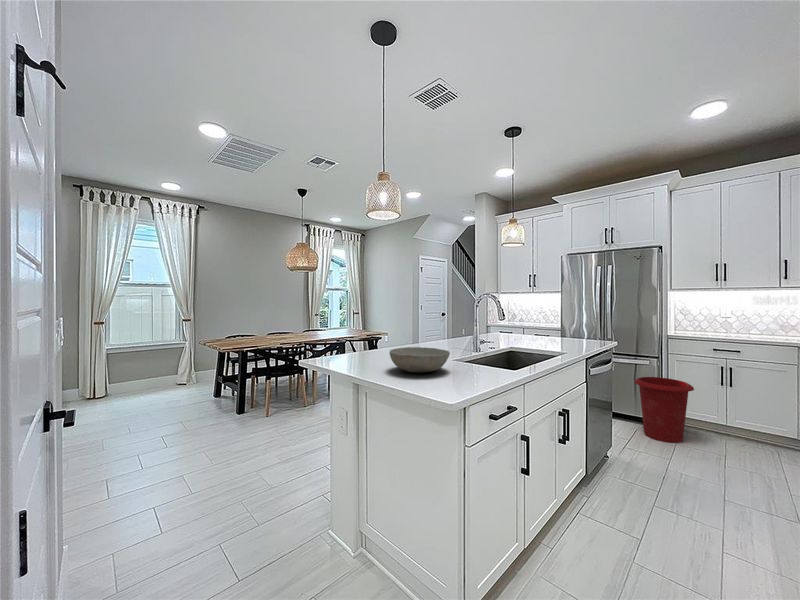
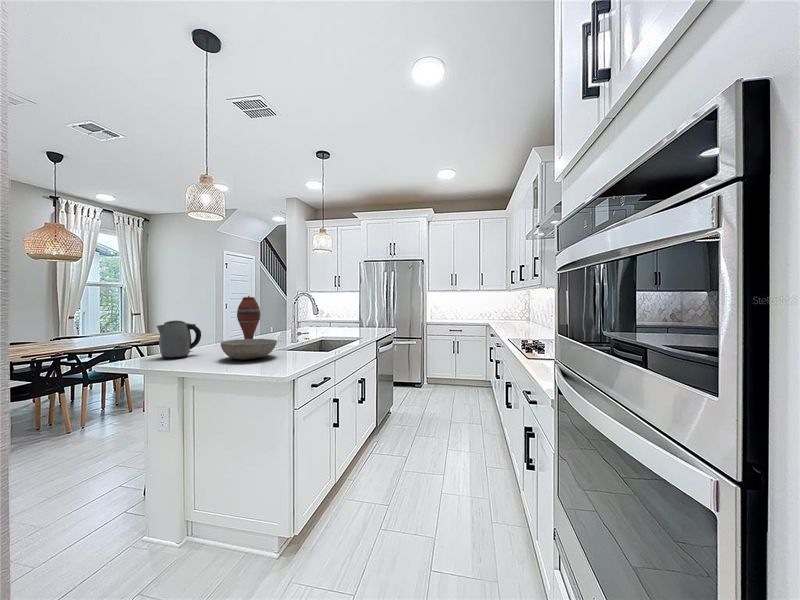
vase: none [416,298,439,351] -> present [237,296,260,339]
kettle: none [338,324,377,363] -> present [157,321,201,359]
waste bin: present [634,377,694,443] -> none [409,354,443,398]

